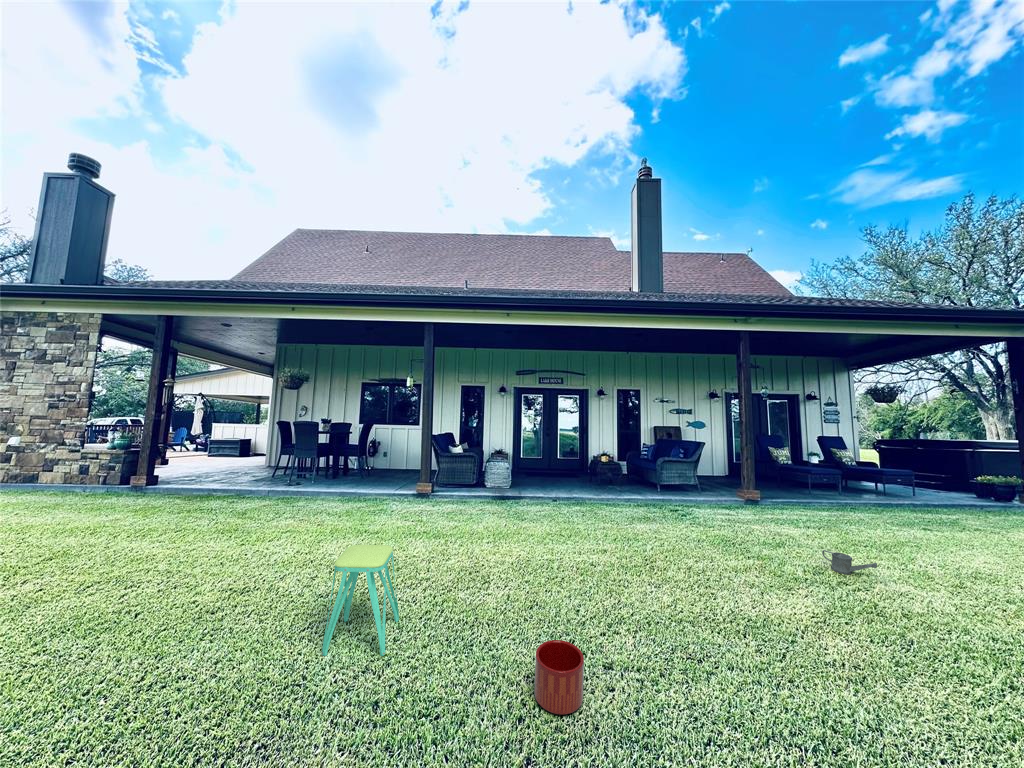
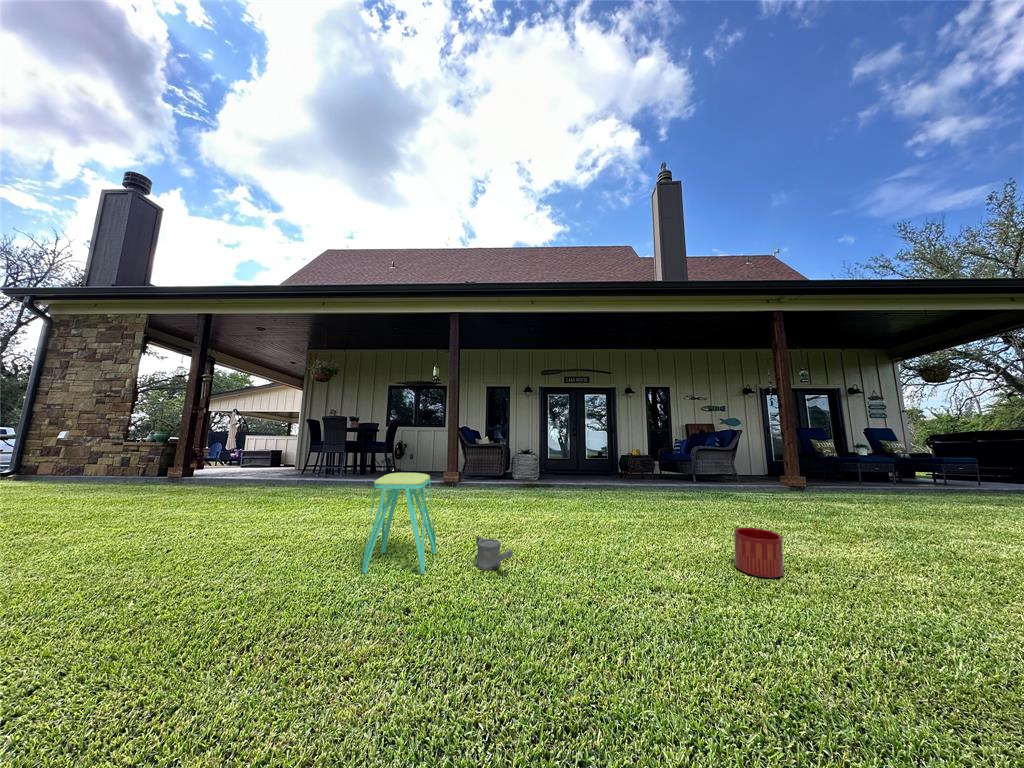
watering can: present [822,550,877,574] -> present [476,536,513,570]
planter: present [534,640,584,714] -> present [734,528,783,578]

